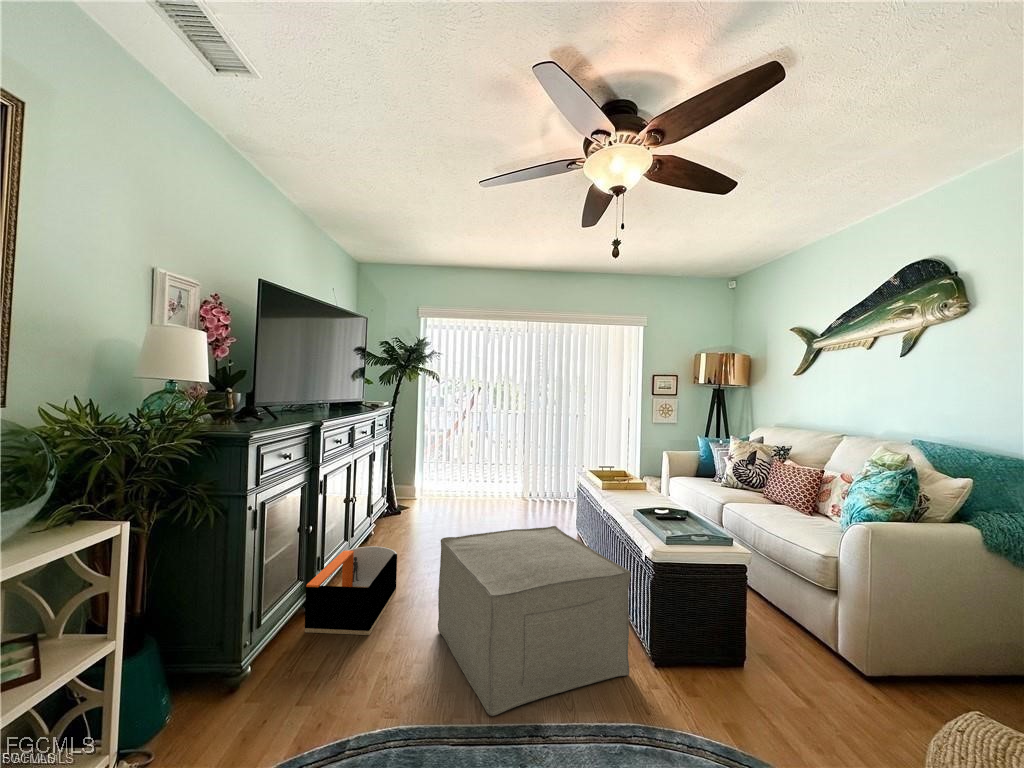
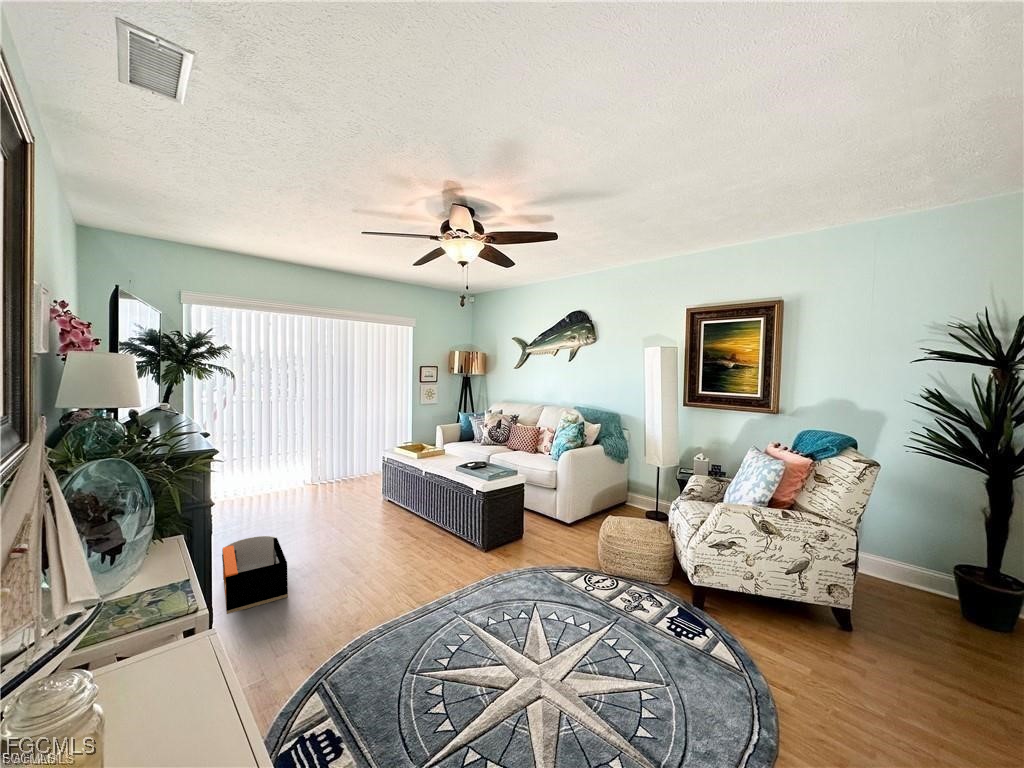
ottoman: present [438,526,631,716] -> none [338,487,472,601]

